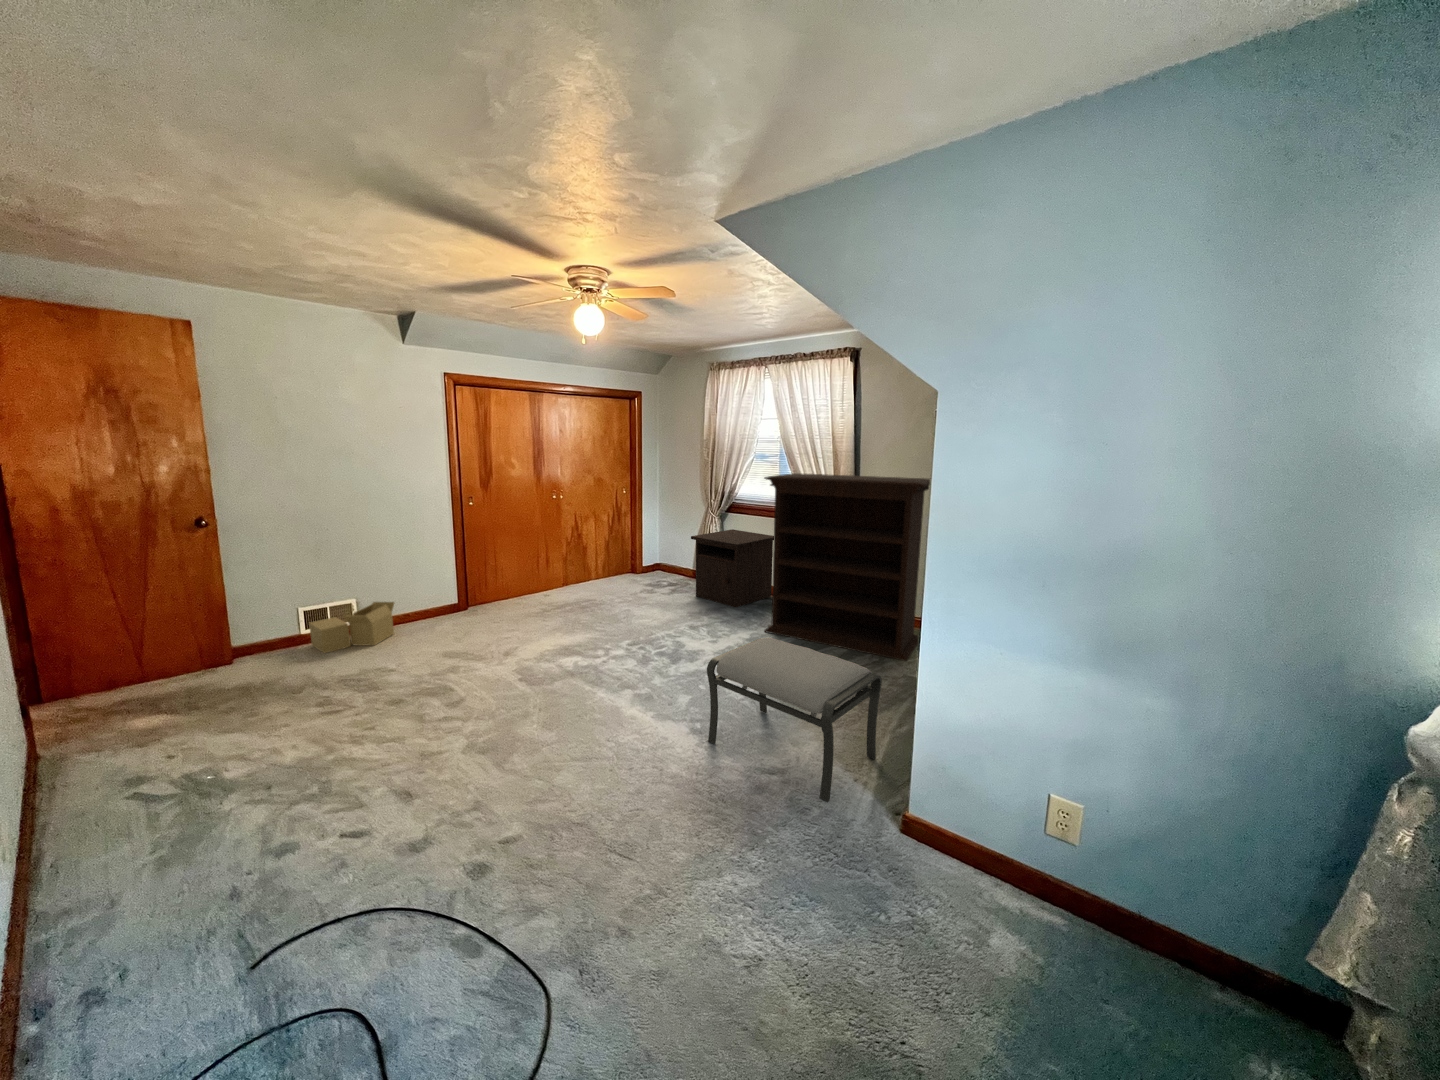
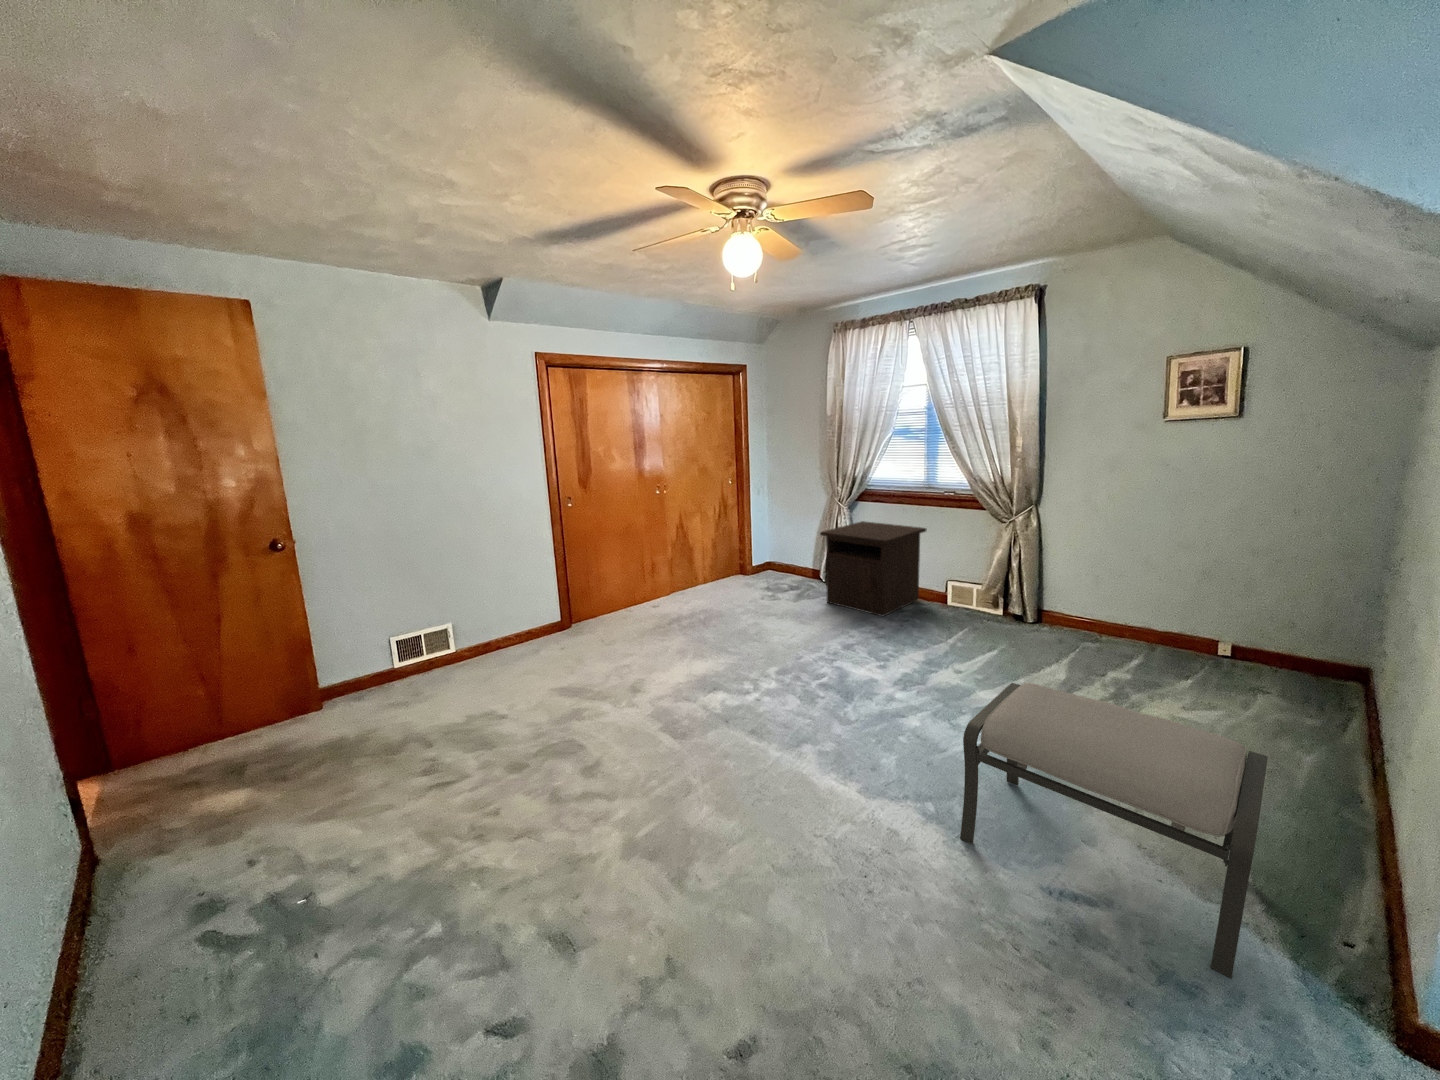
bookshelf: present [764,473,930,661] -> none [938,445,1200,693]
cardboard box: present [309,602,394,653] -> none [404,625,497,691]

